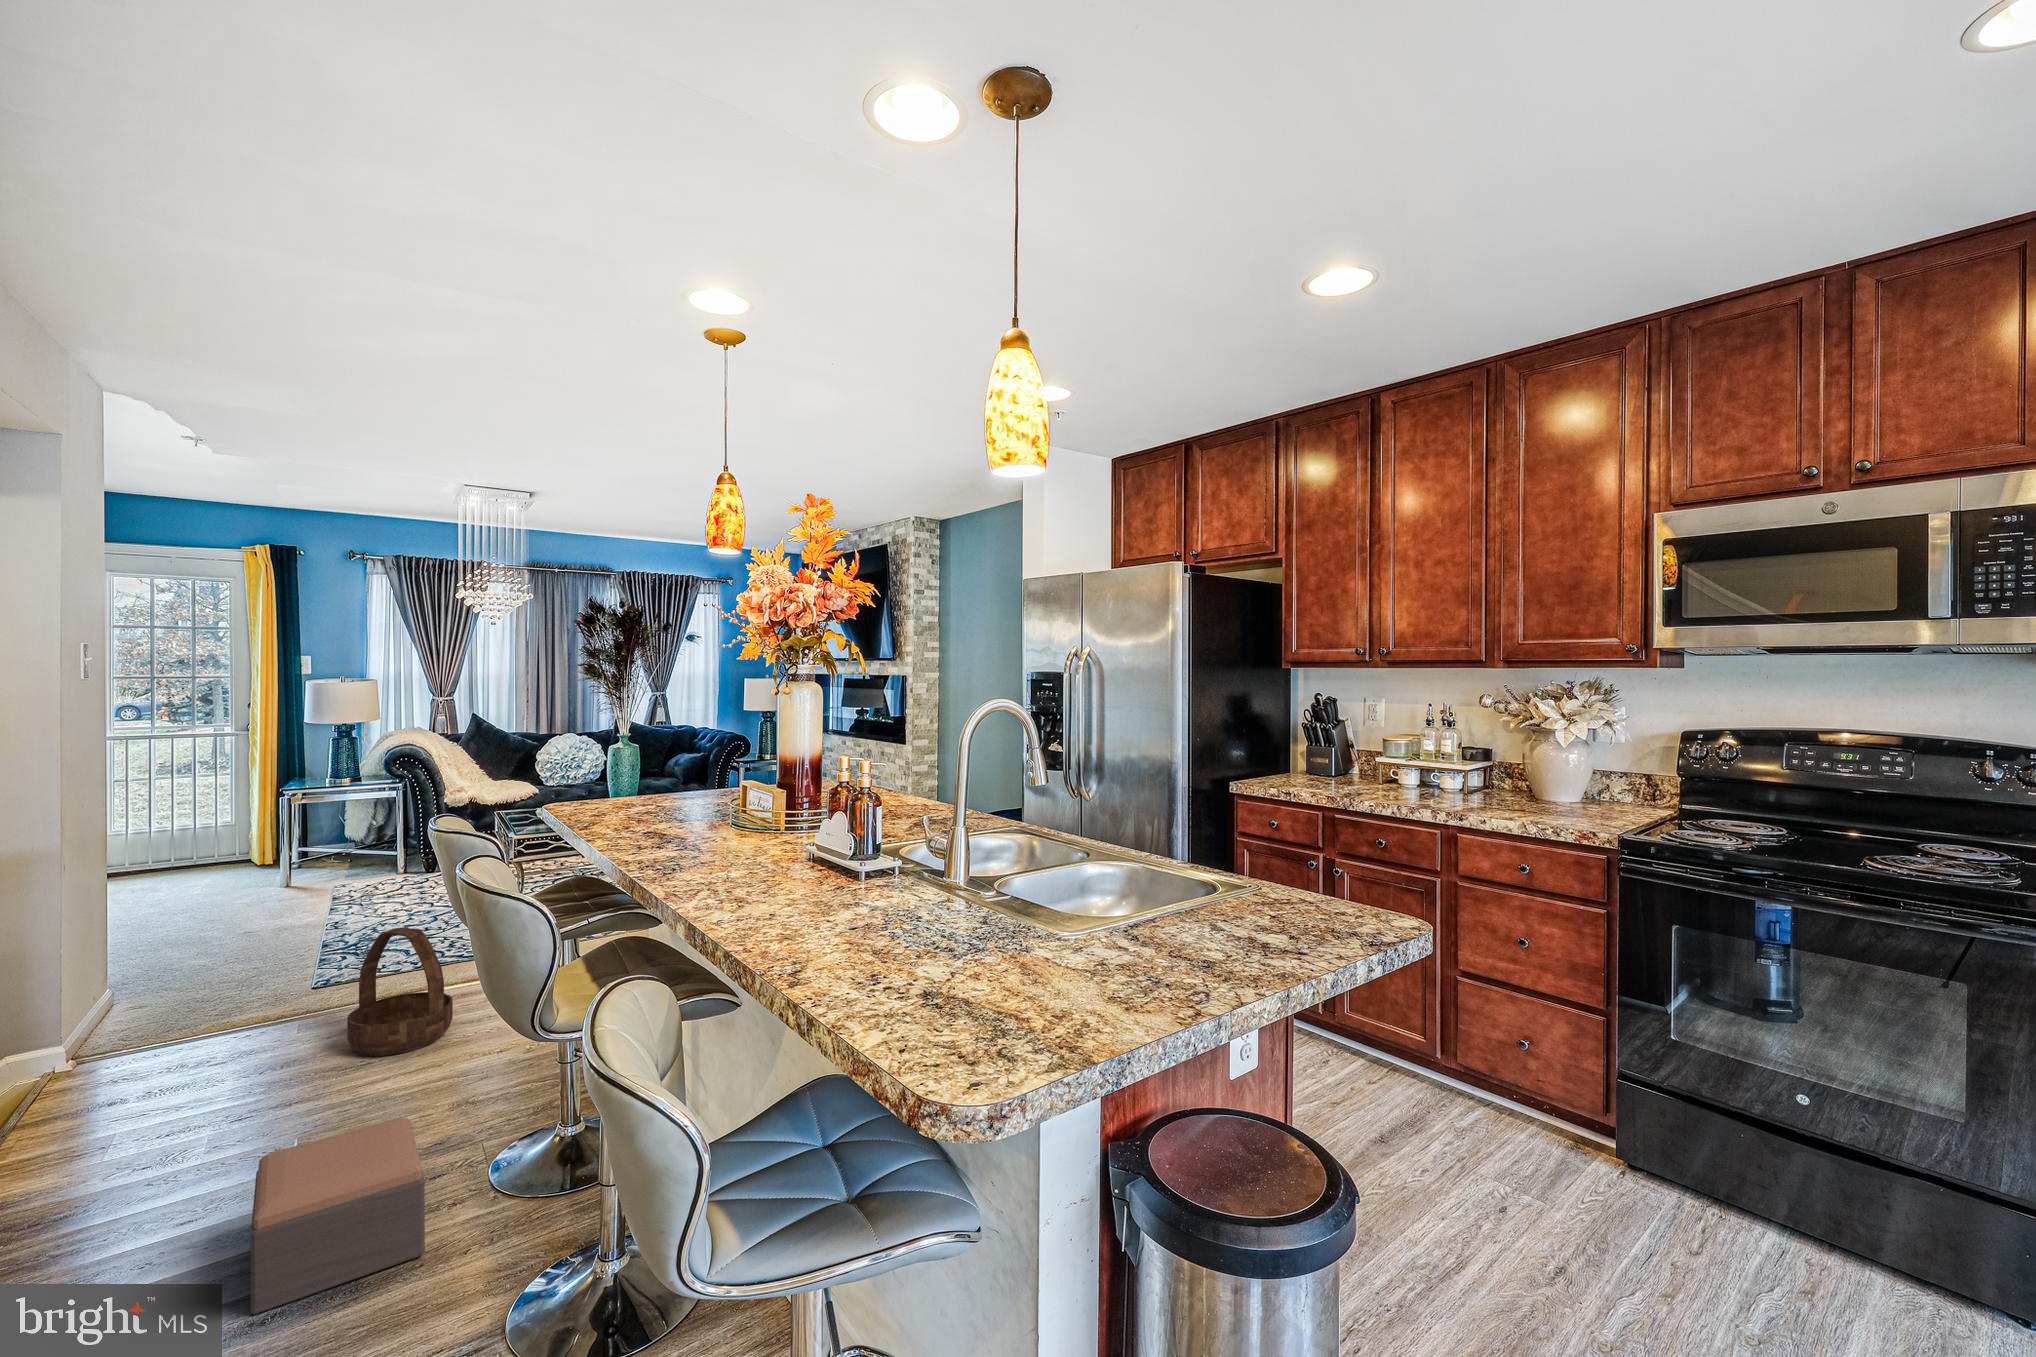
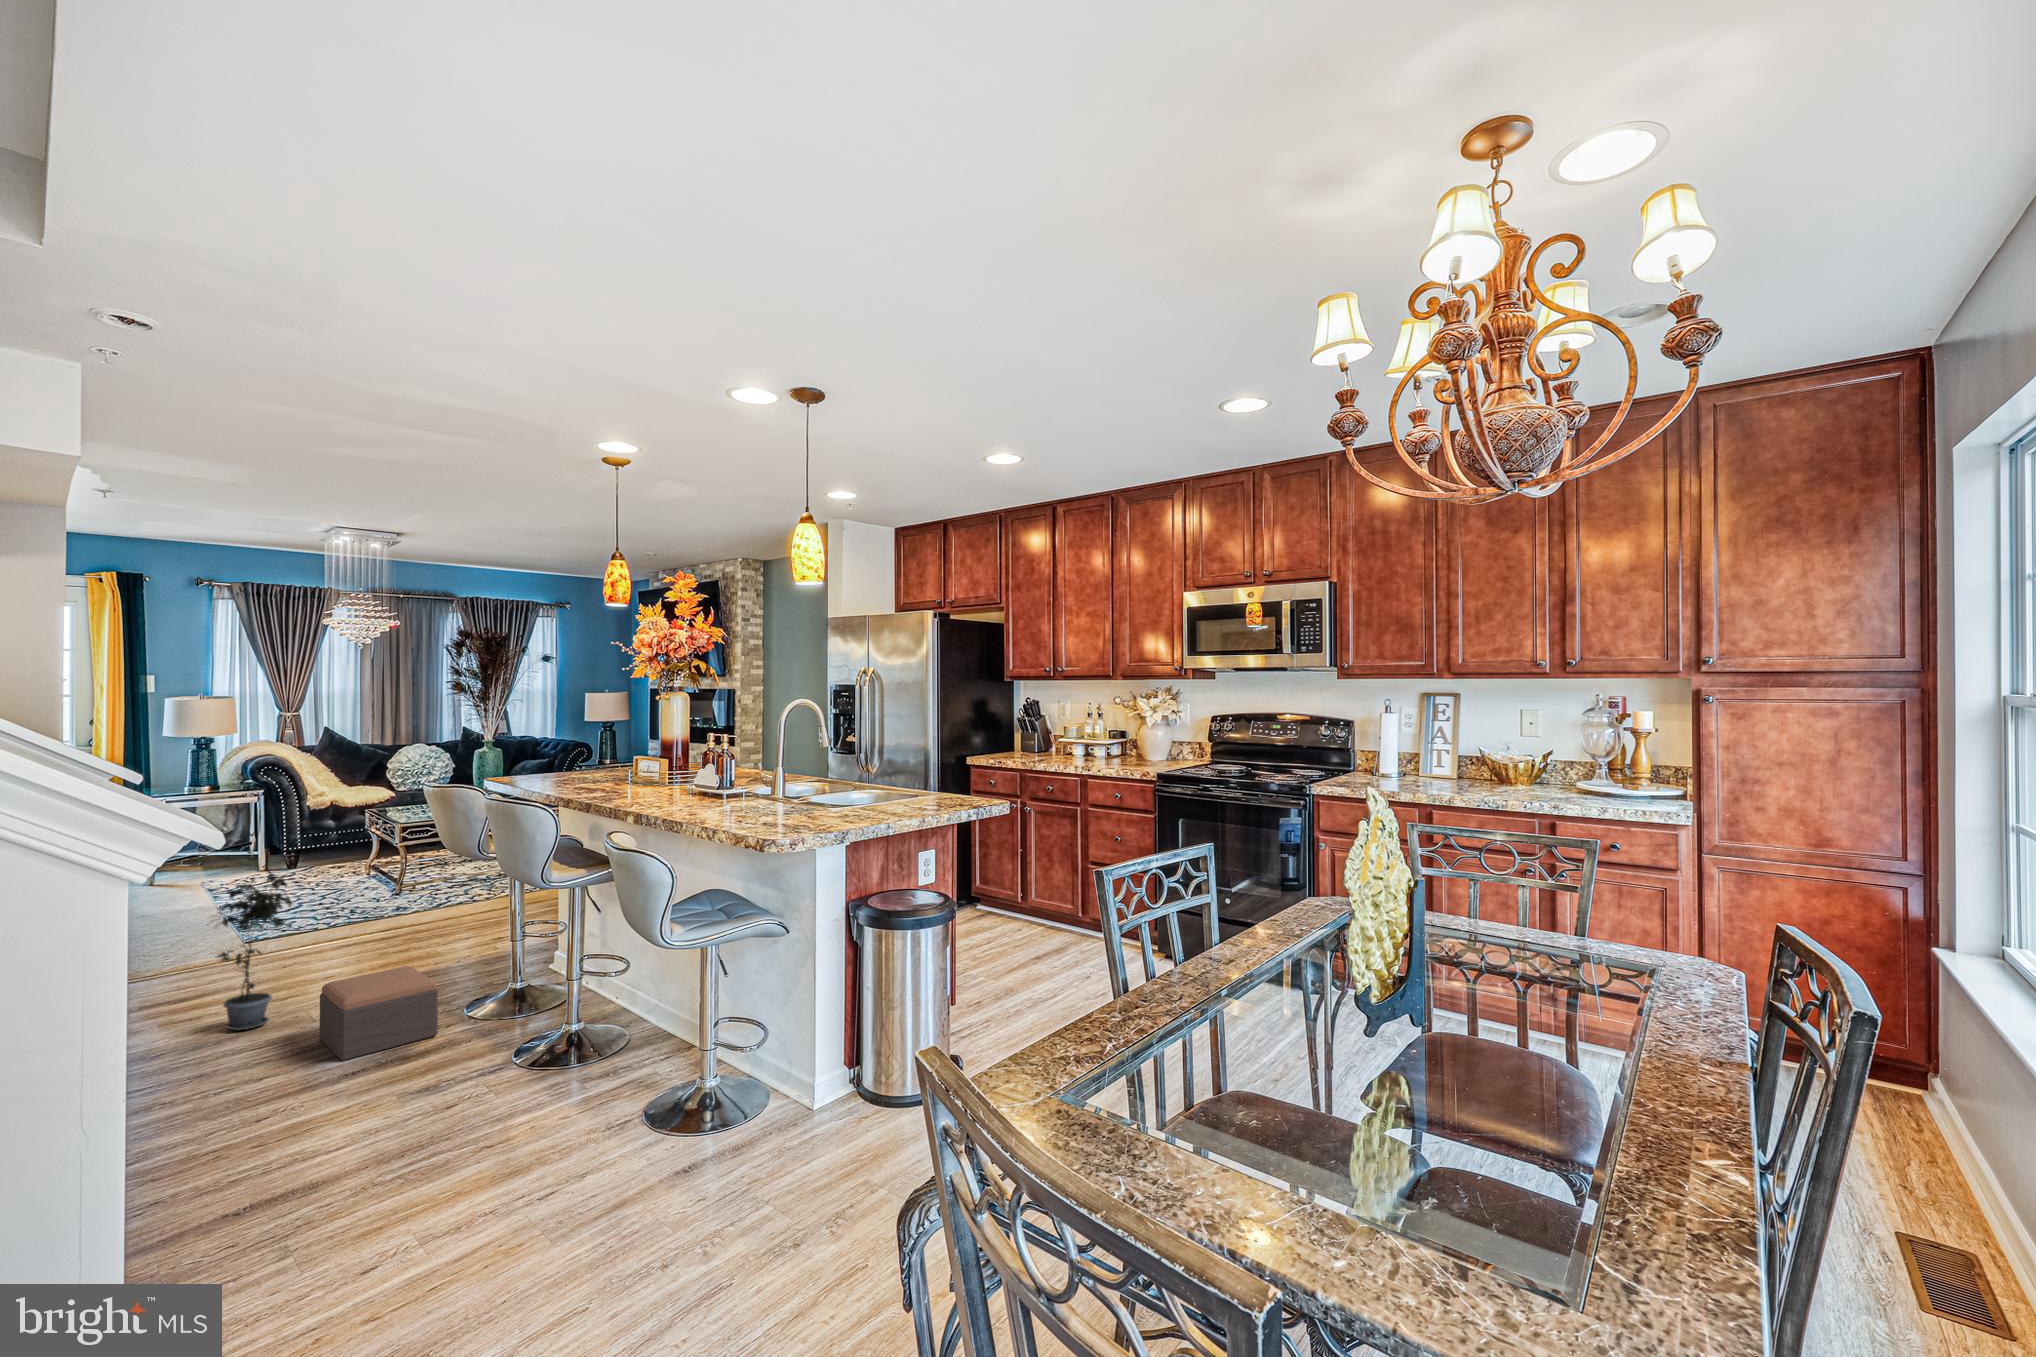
basket: present [347,928,453,1056] -> none [311,874,390,965]
potted plant: none [114,950,259,1203] -> present [211,869,292,1030]

